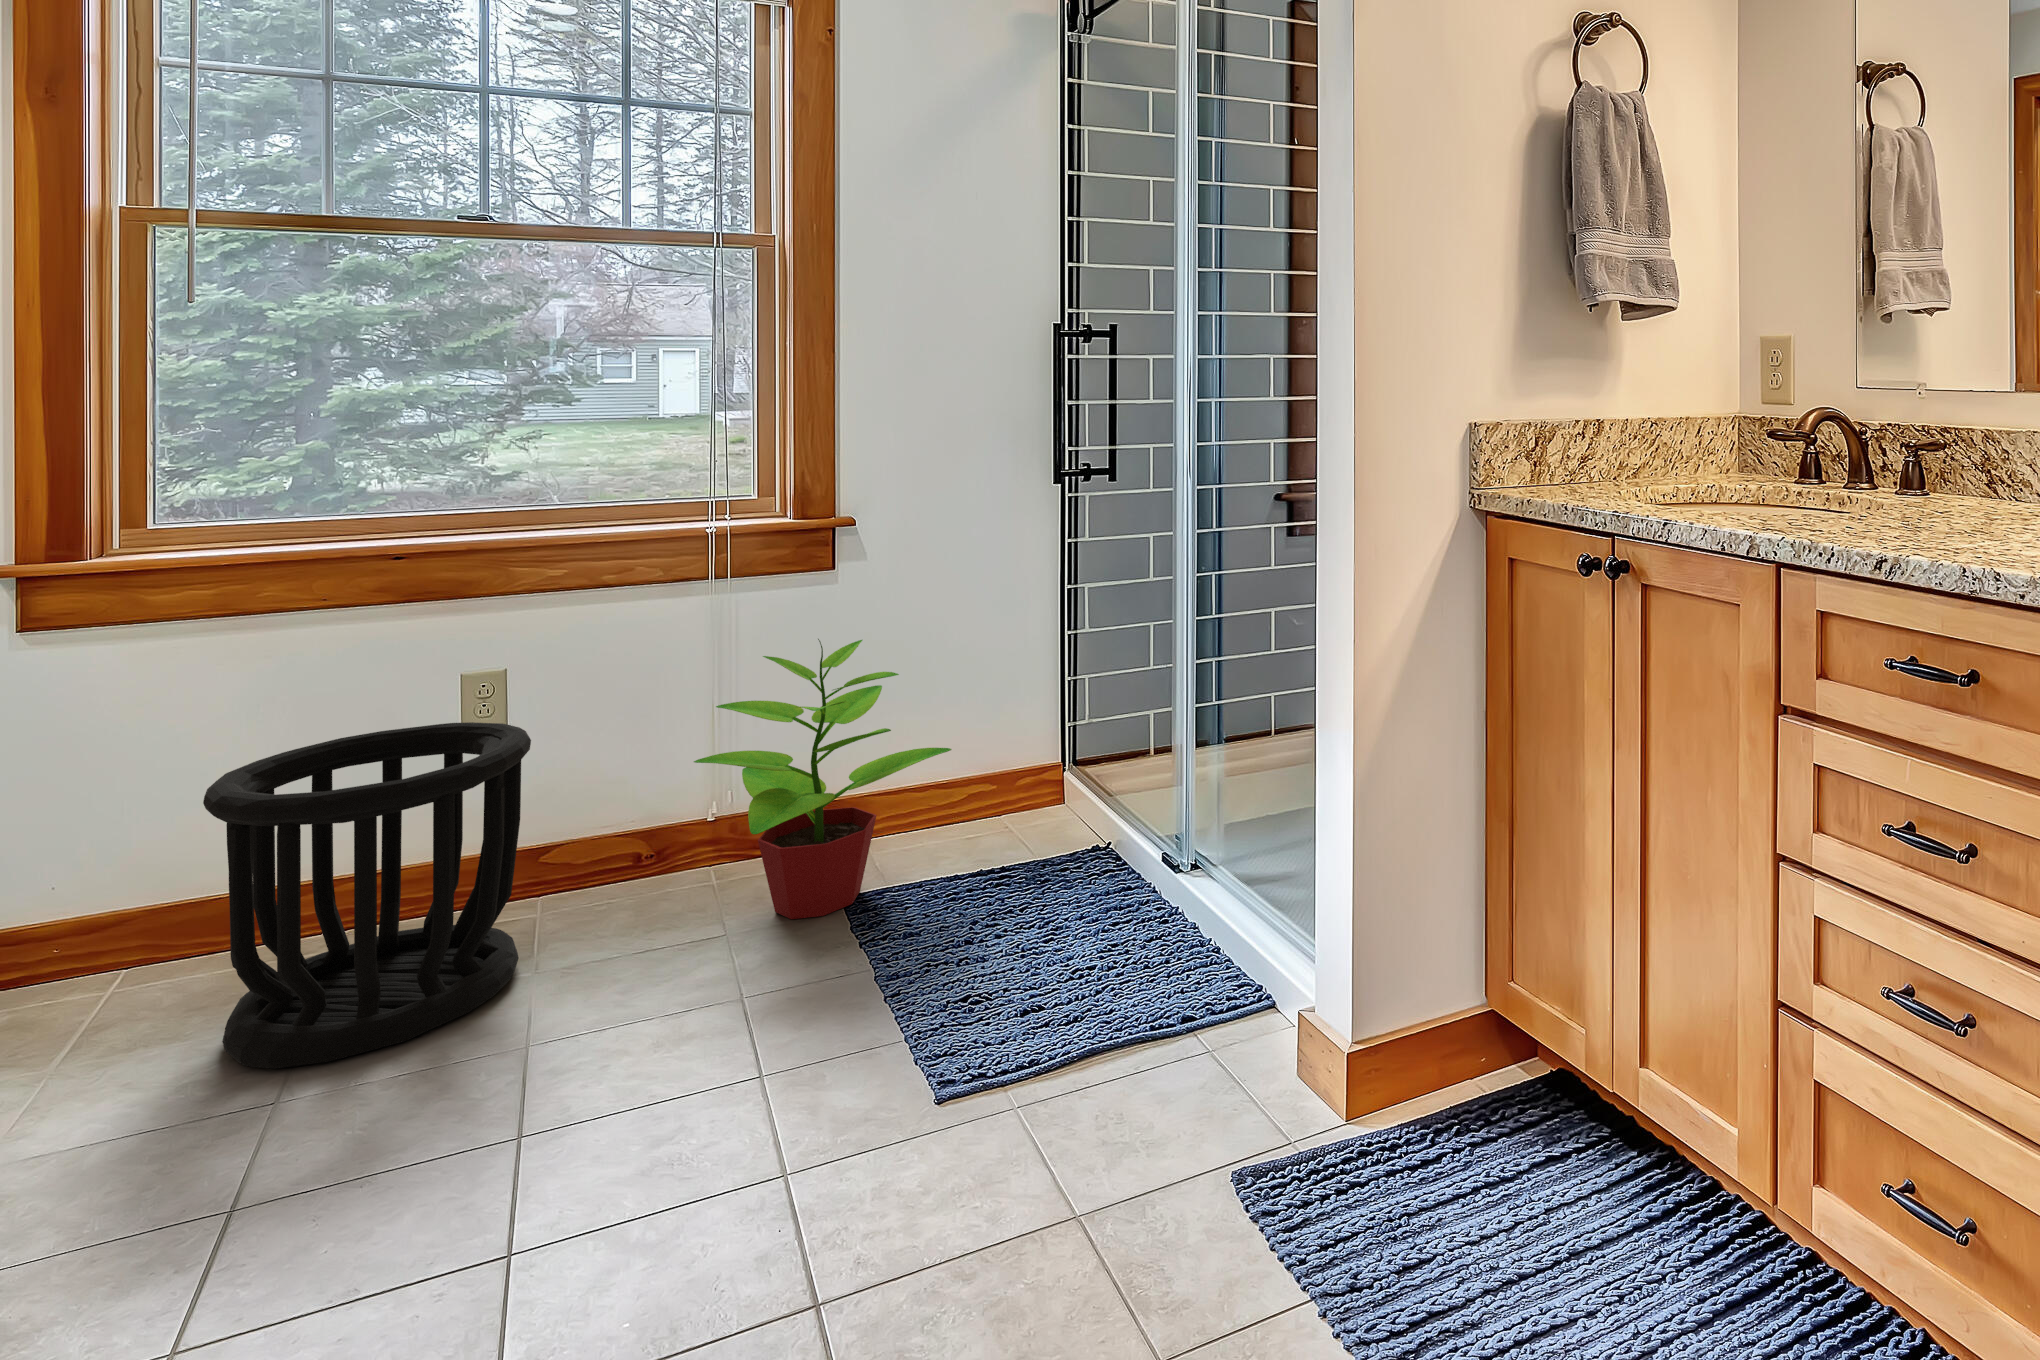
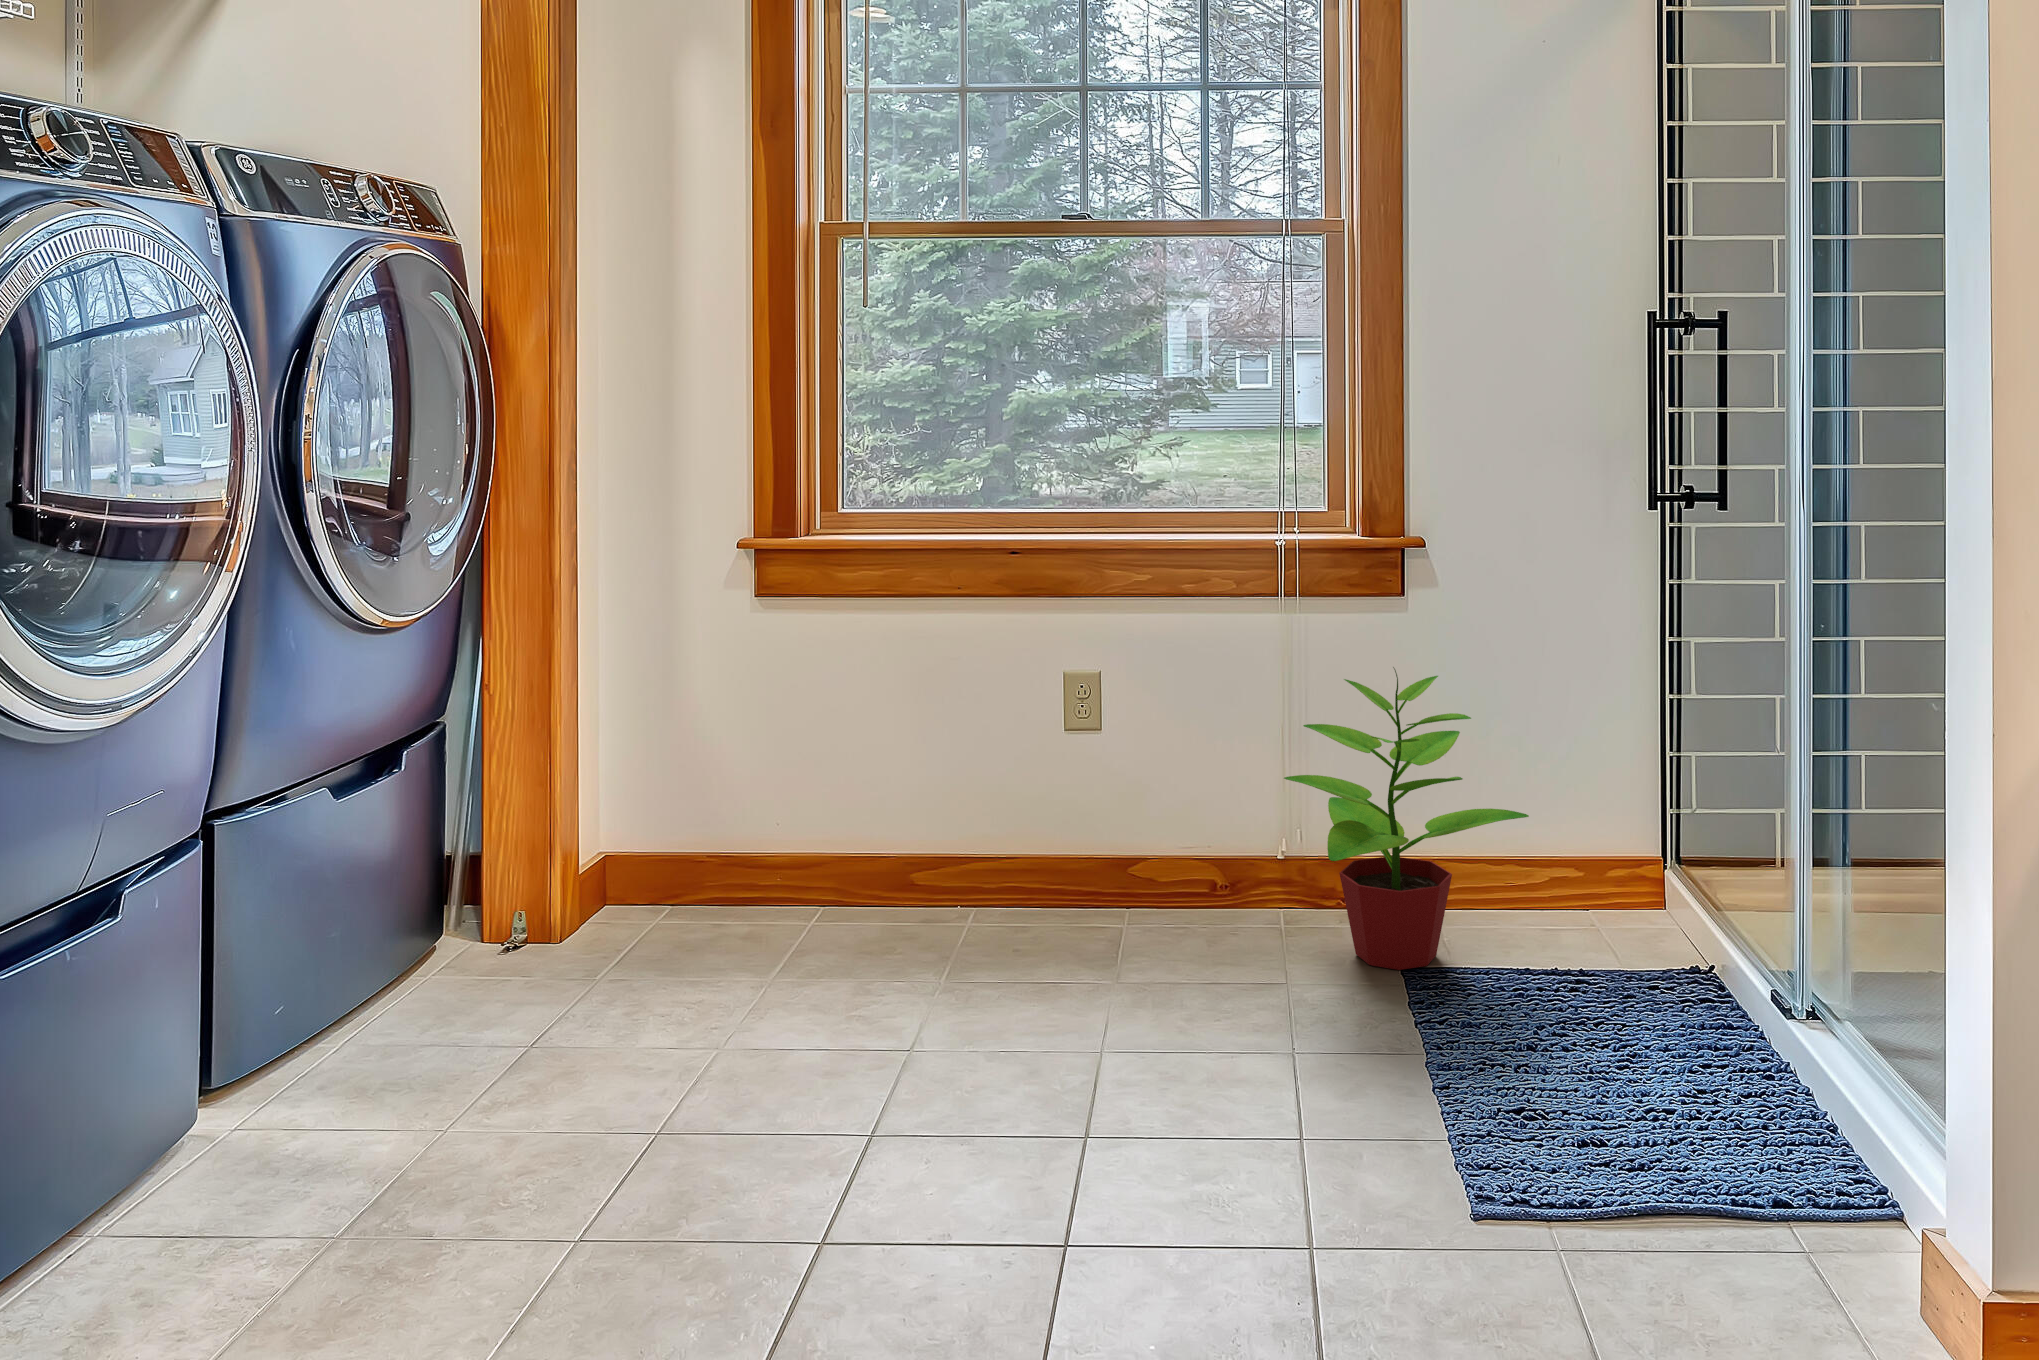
wastebasket: present [203,722,531,1069] -> none [945,702,1156,981]

